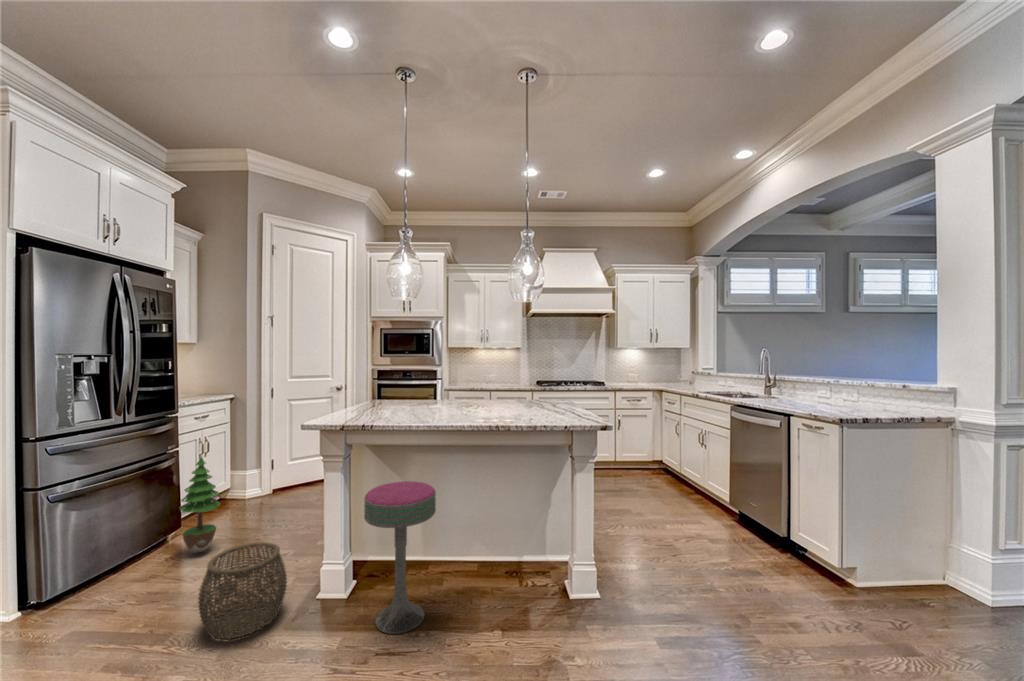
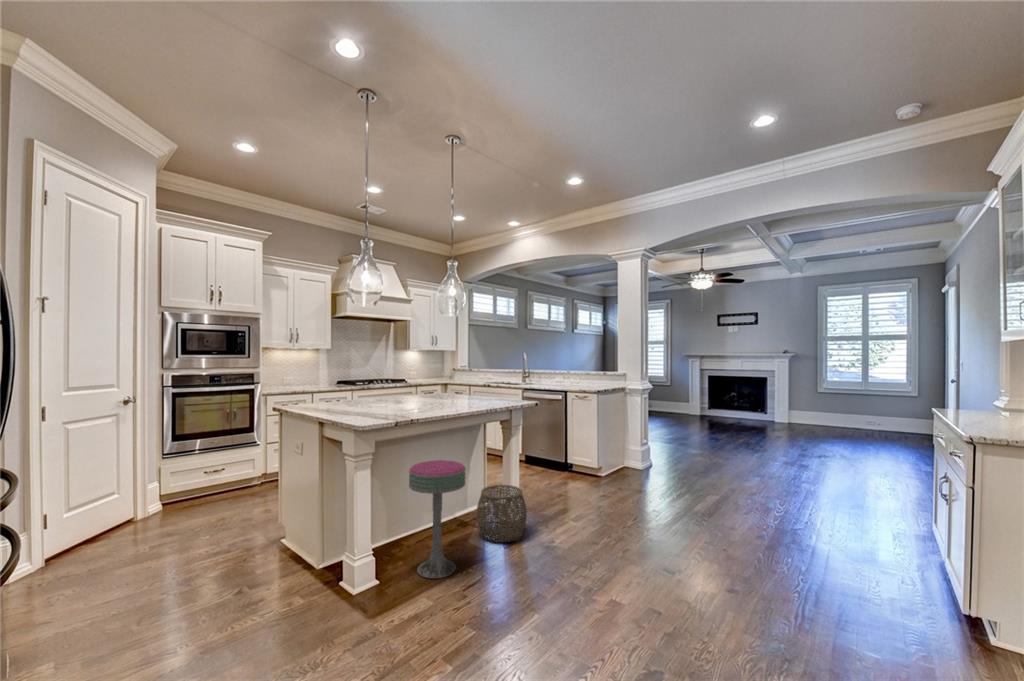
potted tree: present [179,457,221,553] -> none [50,498,118,636]
woven basket: present [198,542,287,640] -> present [476,485,527,542]

